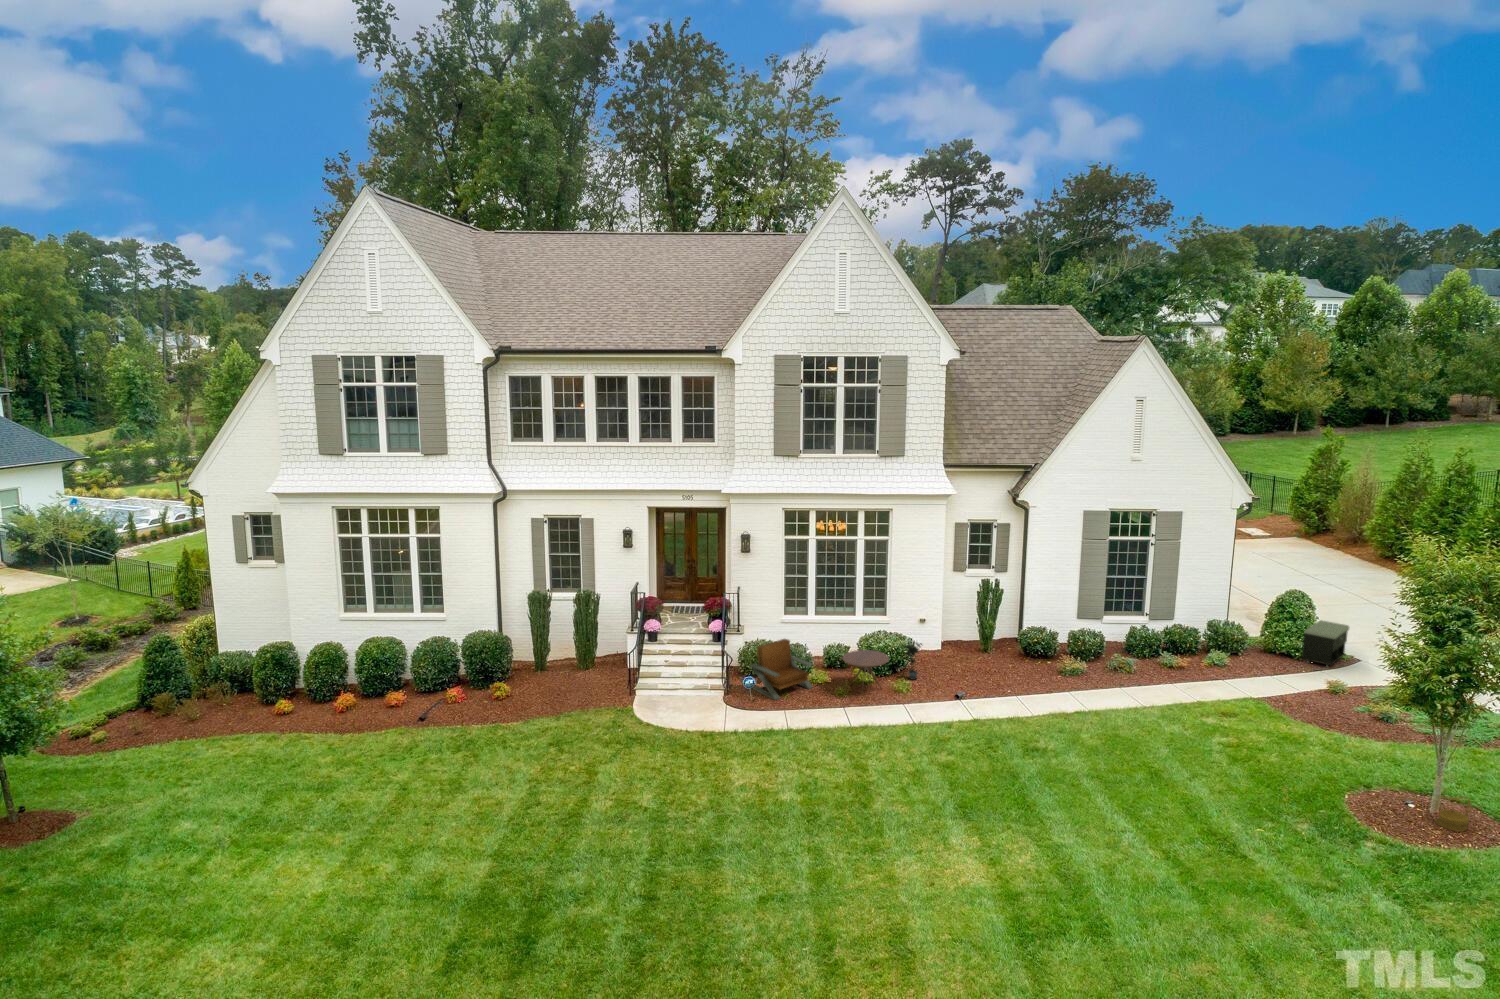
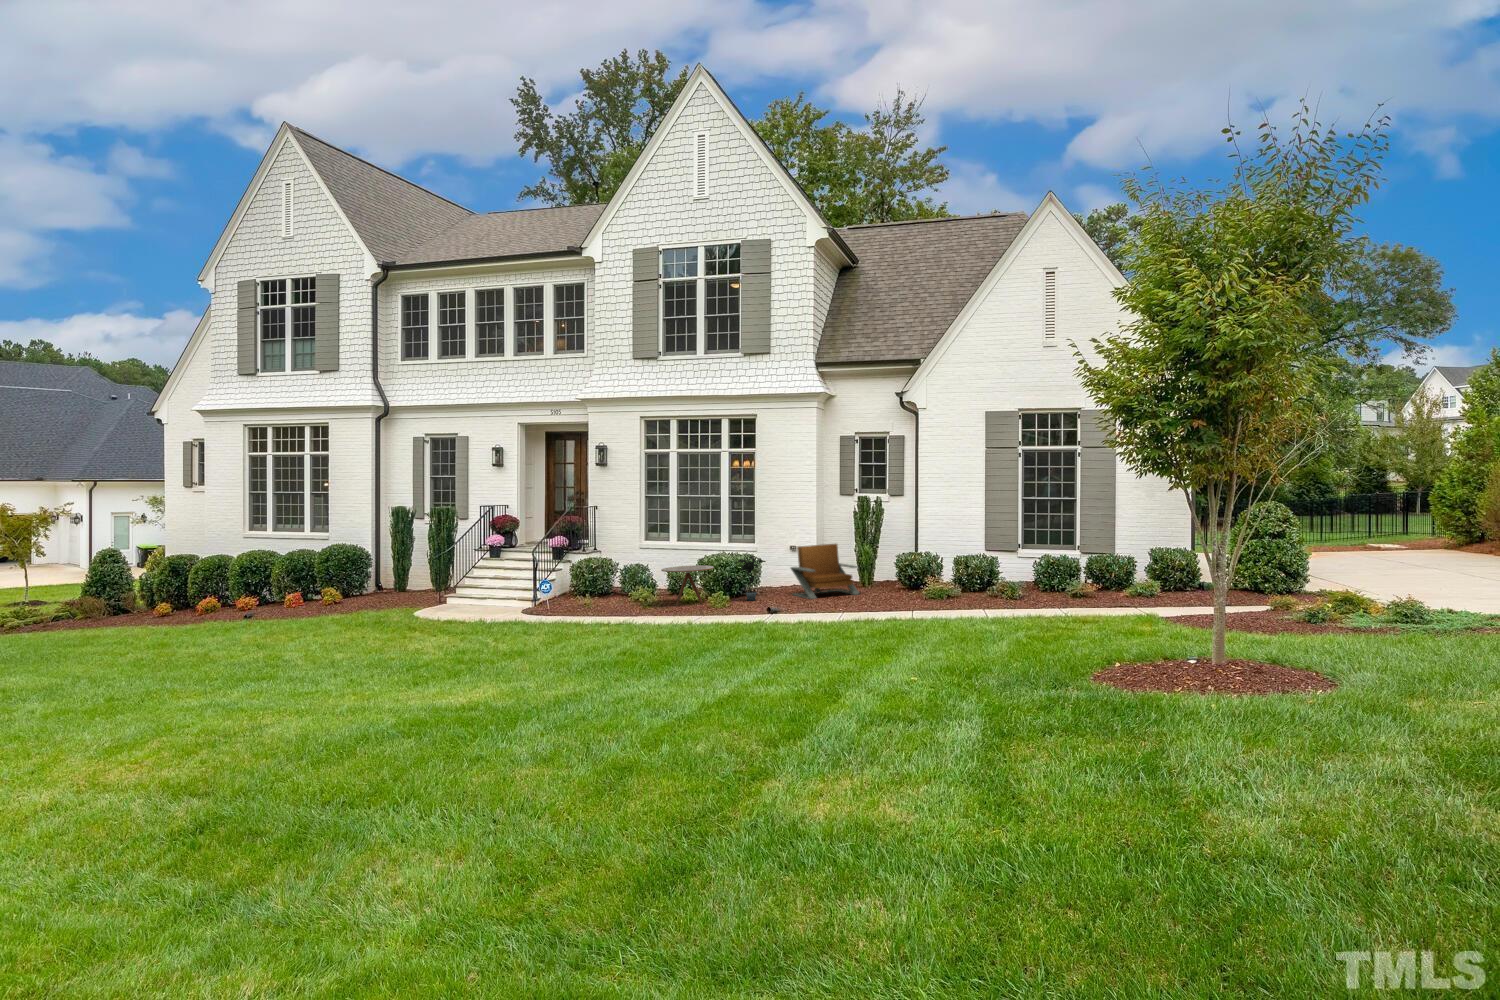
storage bench: present [1302,620,1349,667] -> none [1255,549,1330,601]
lounge chair: present [751,639,813,700] -> present [791,544,859,599]
woven basket: present [1434,796,1470,832] -> none [1104,636,1145,677]

